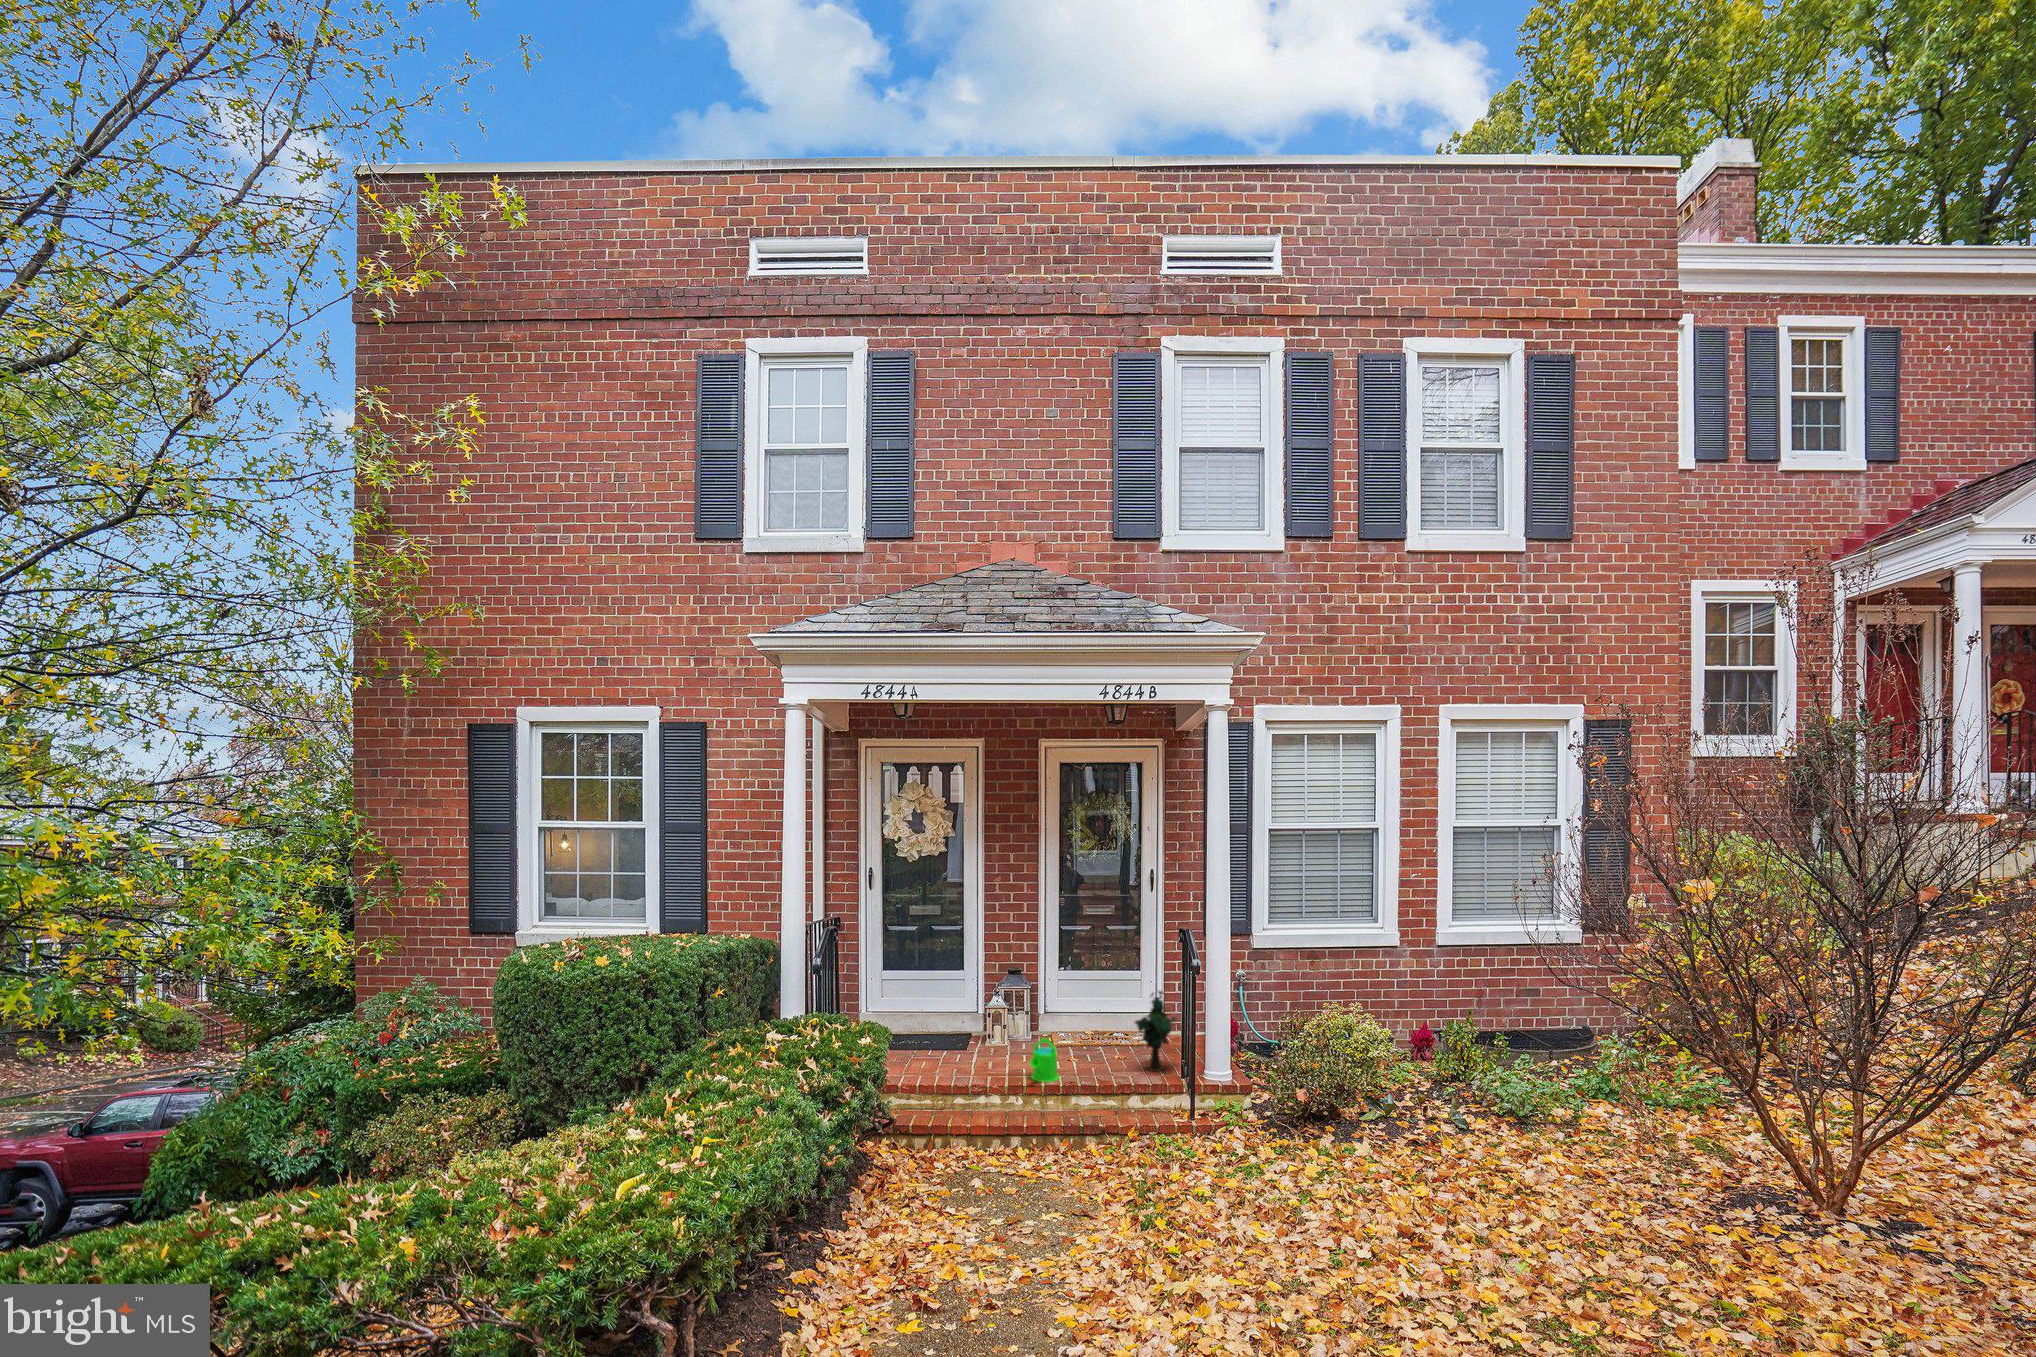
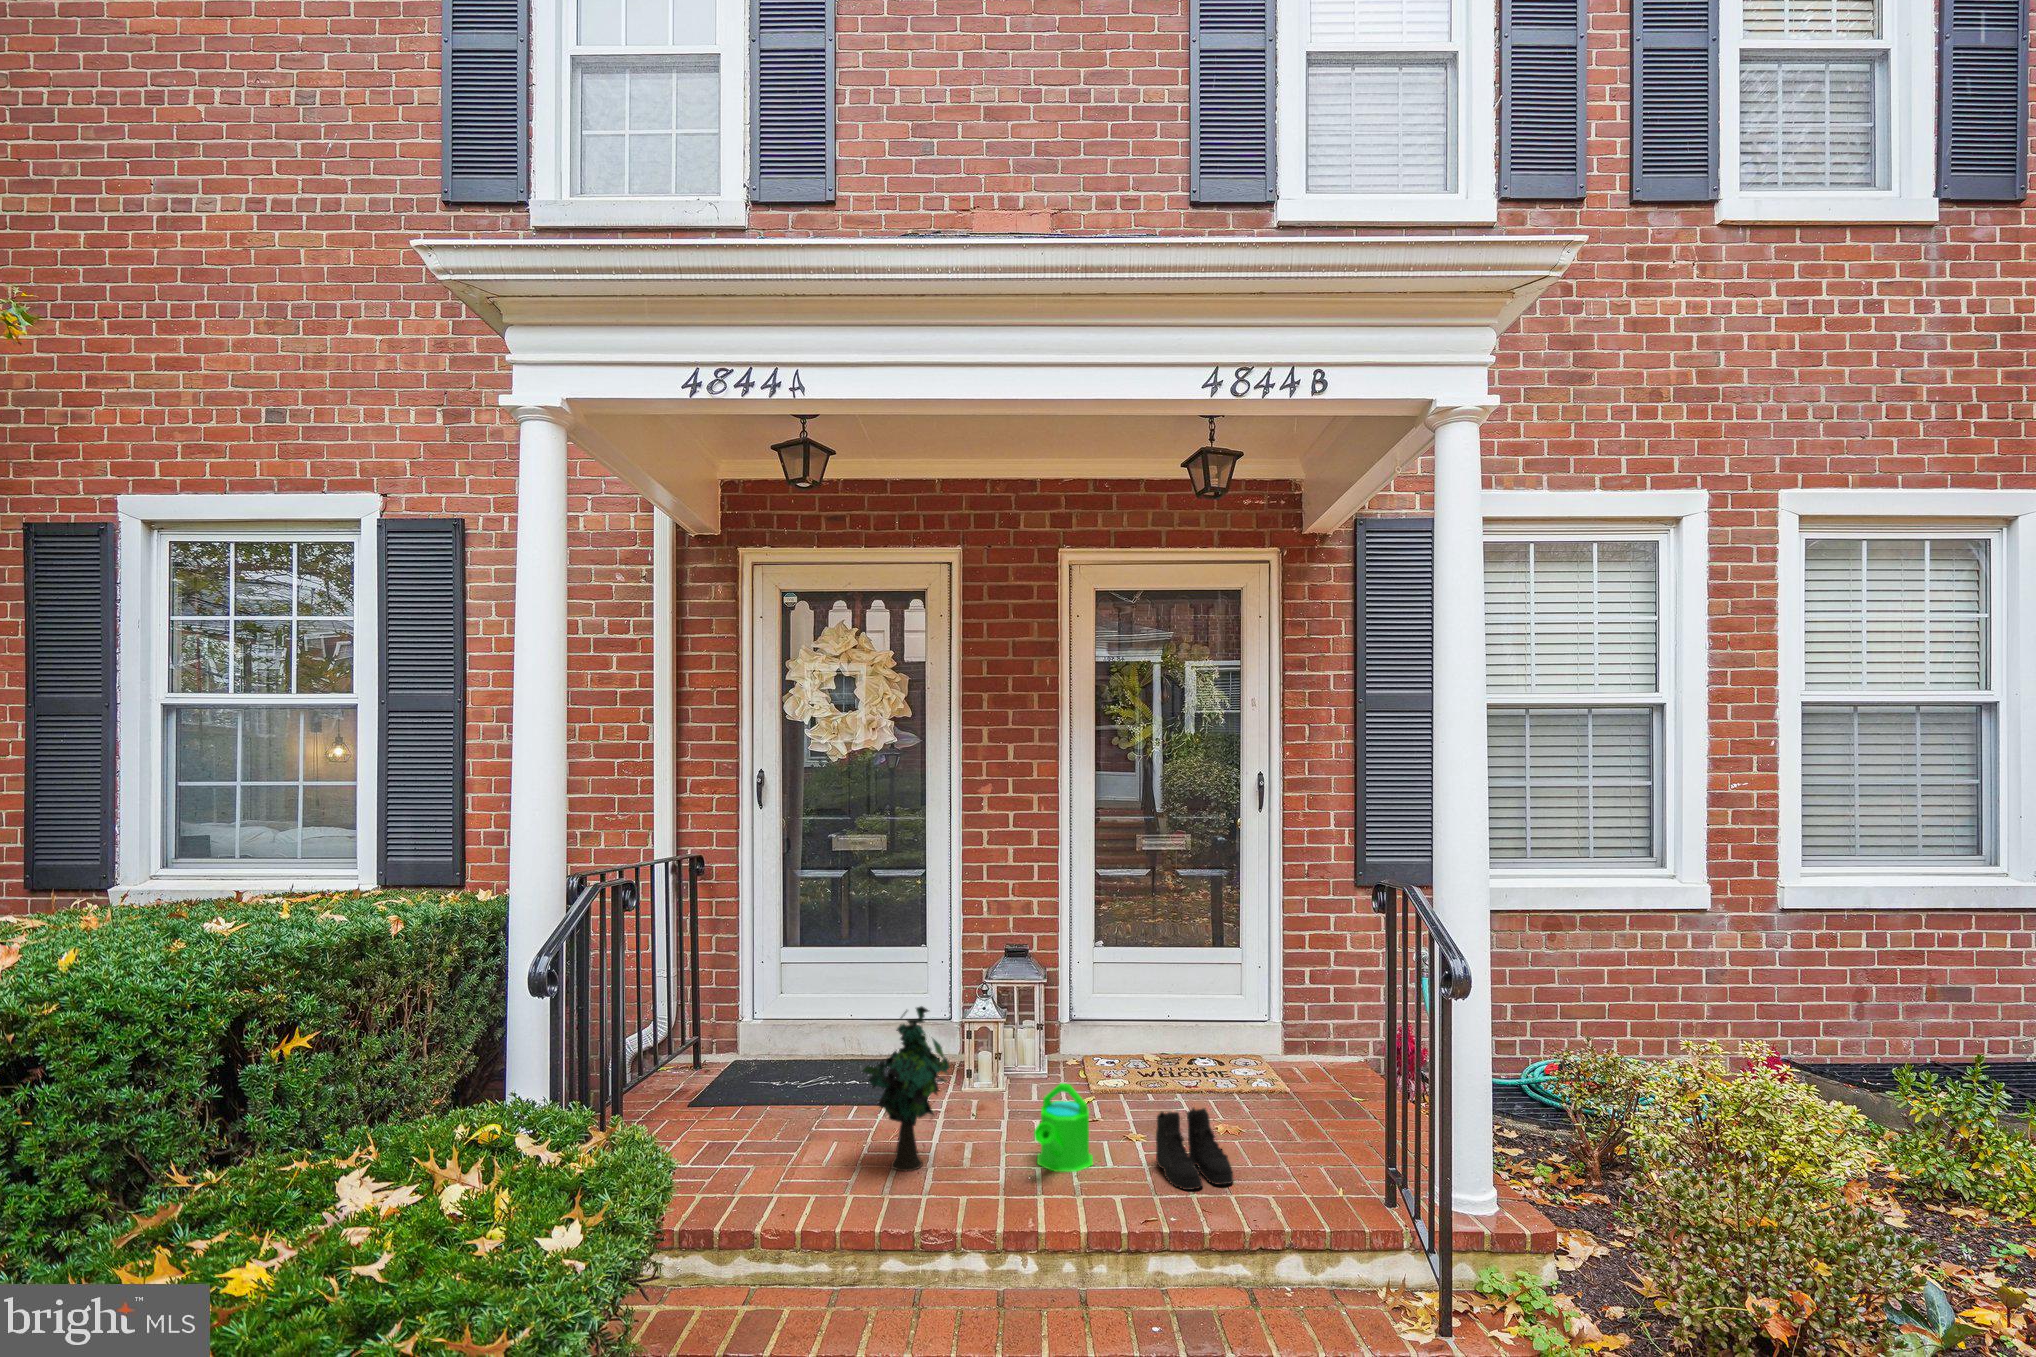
decorative plant: present [1135,991,1175,1071] -> present [862,1006,950,1171]
boots: none [1090,1050,1128,1089] -> present [1156,1108,1233,1190]

